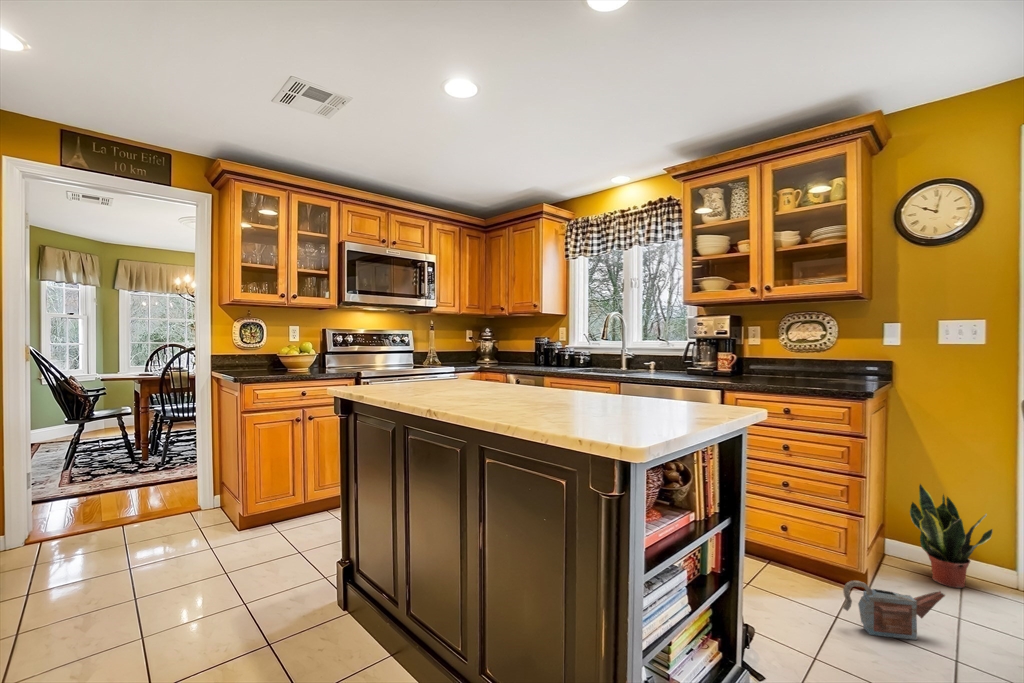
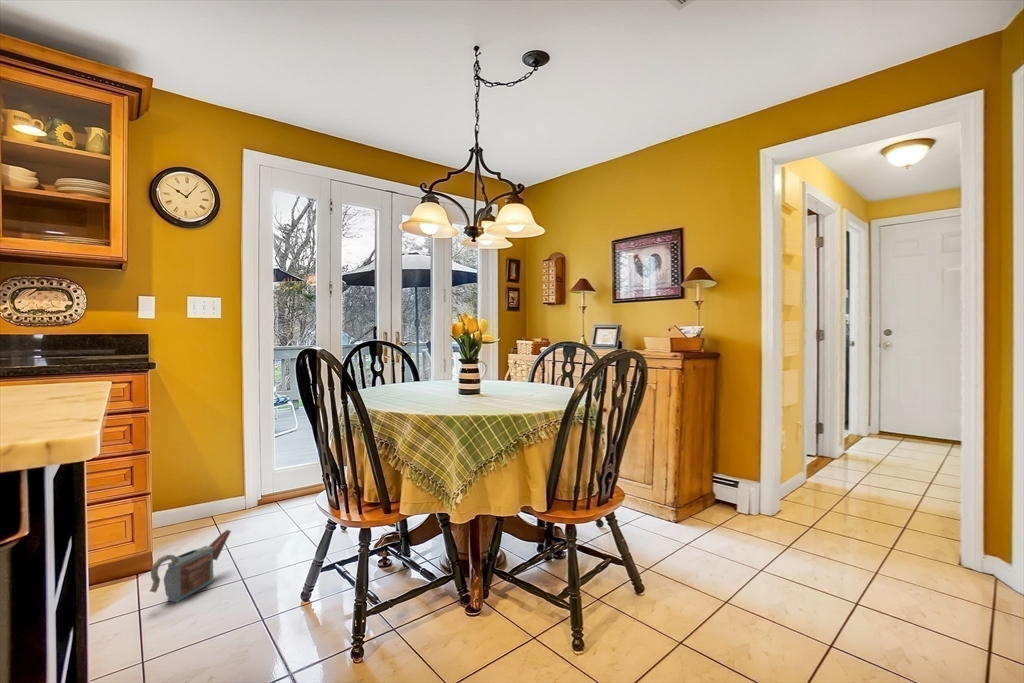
potted plant: present [910,484,993,588] -> none [171,448,237,531]

